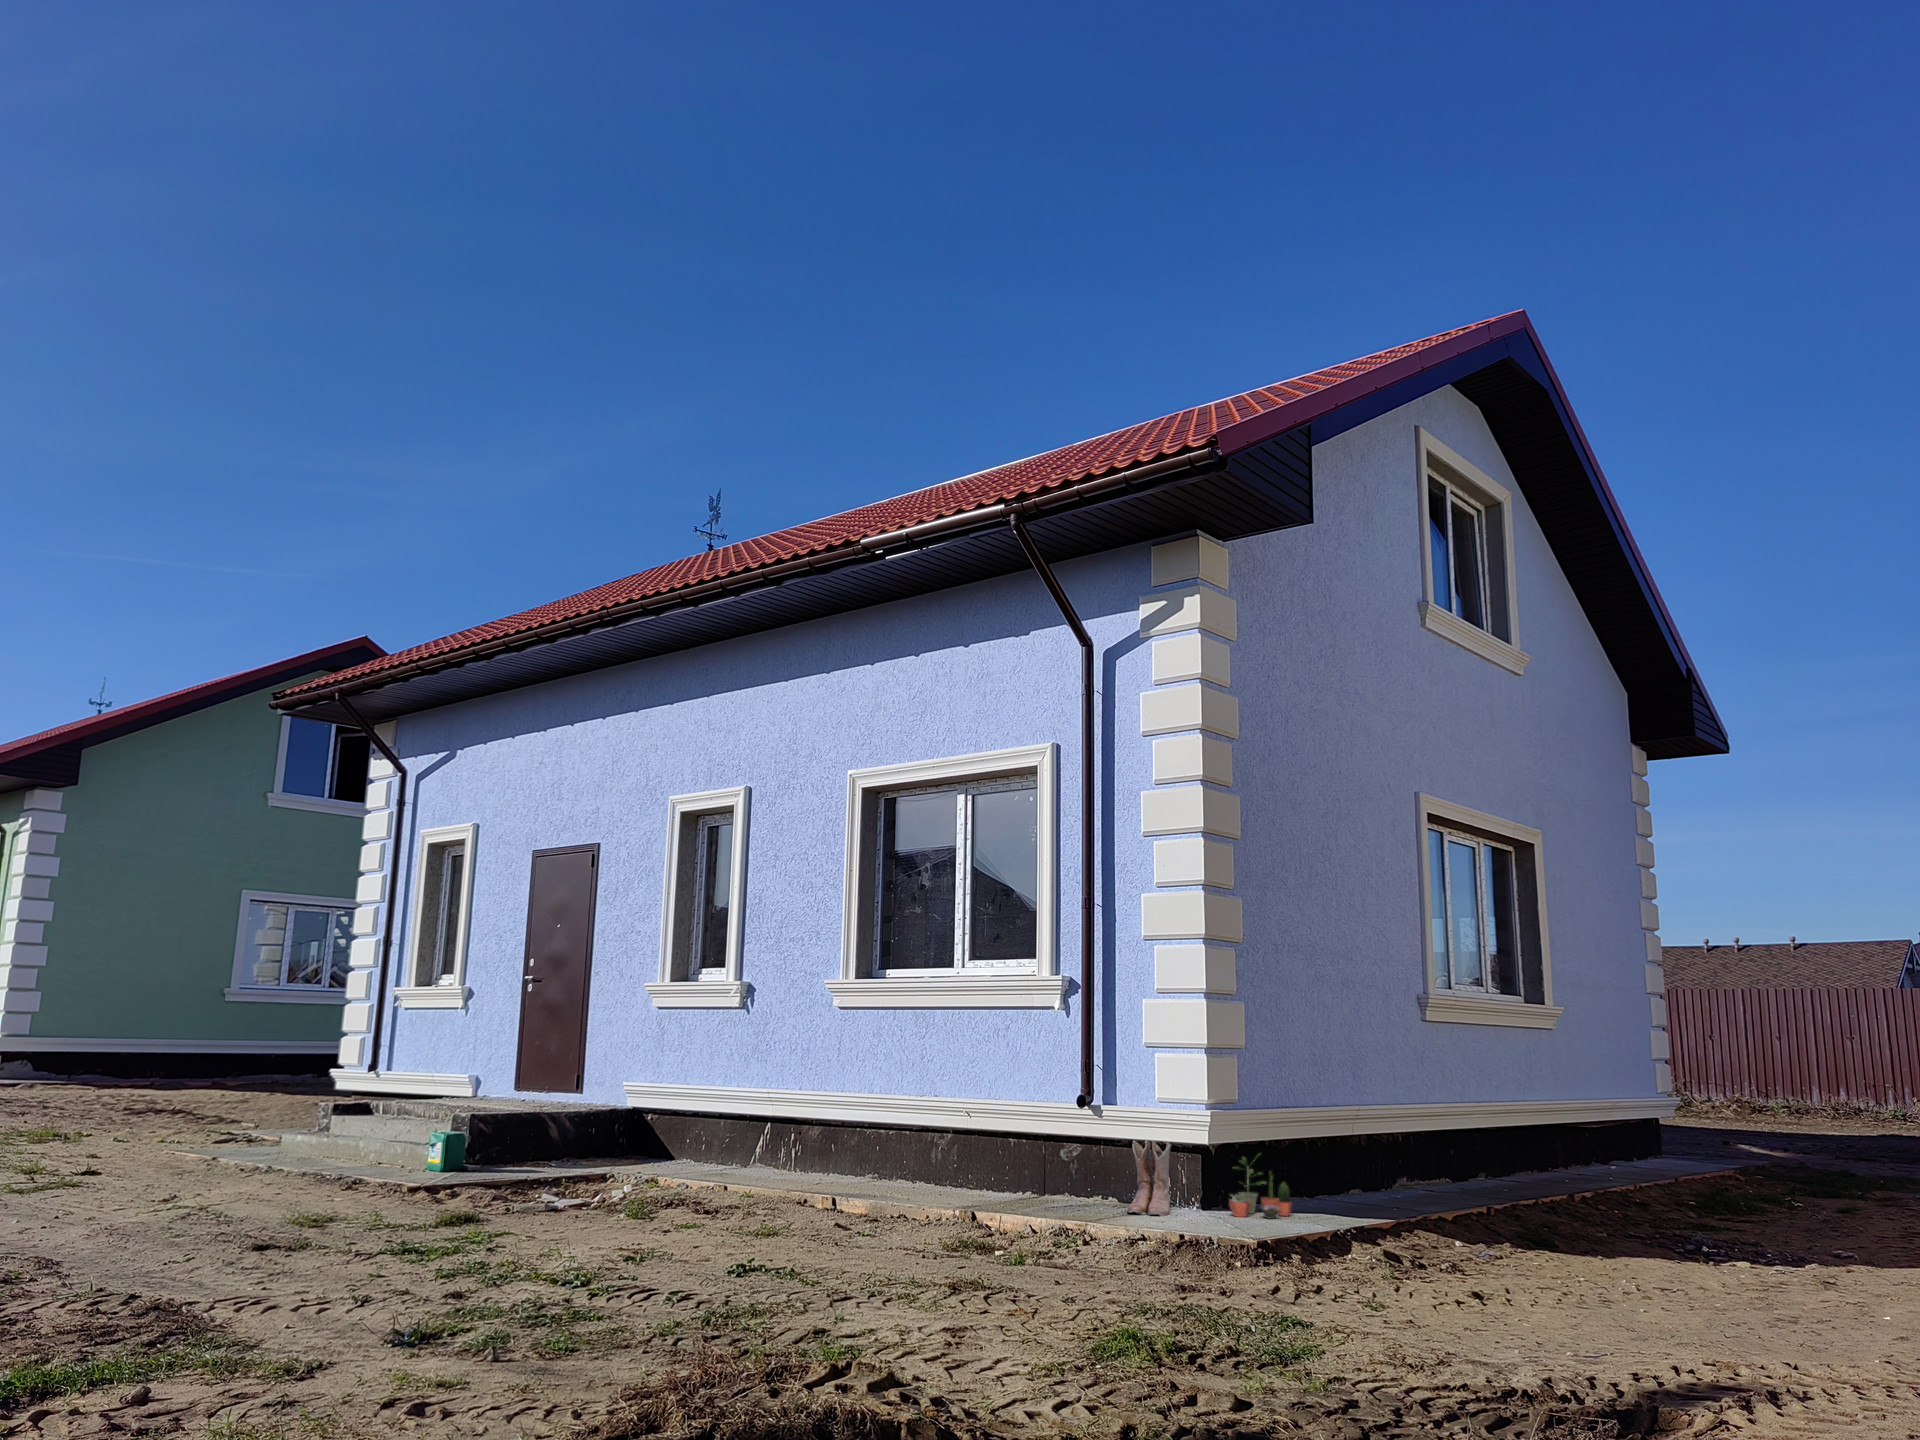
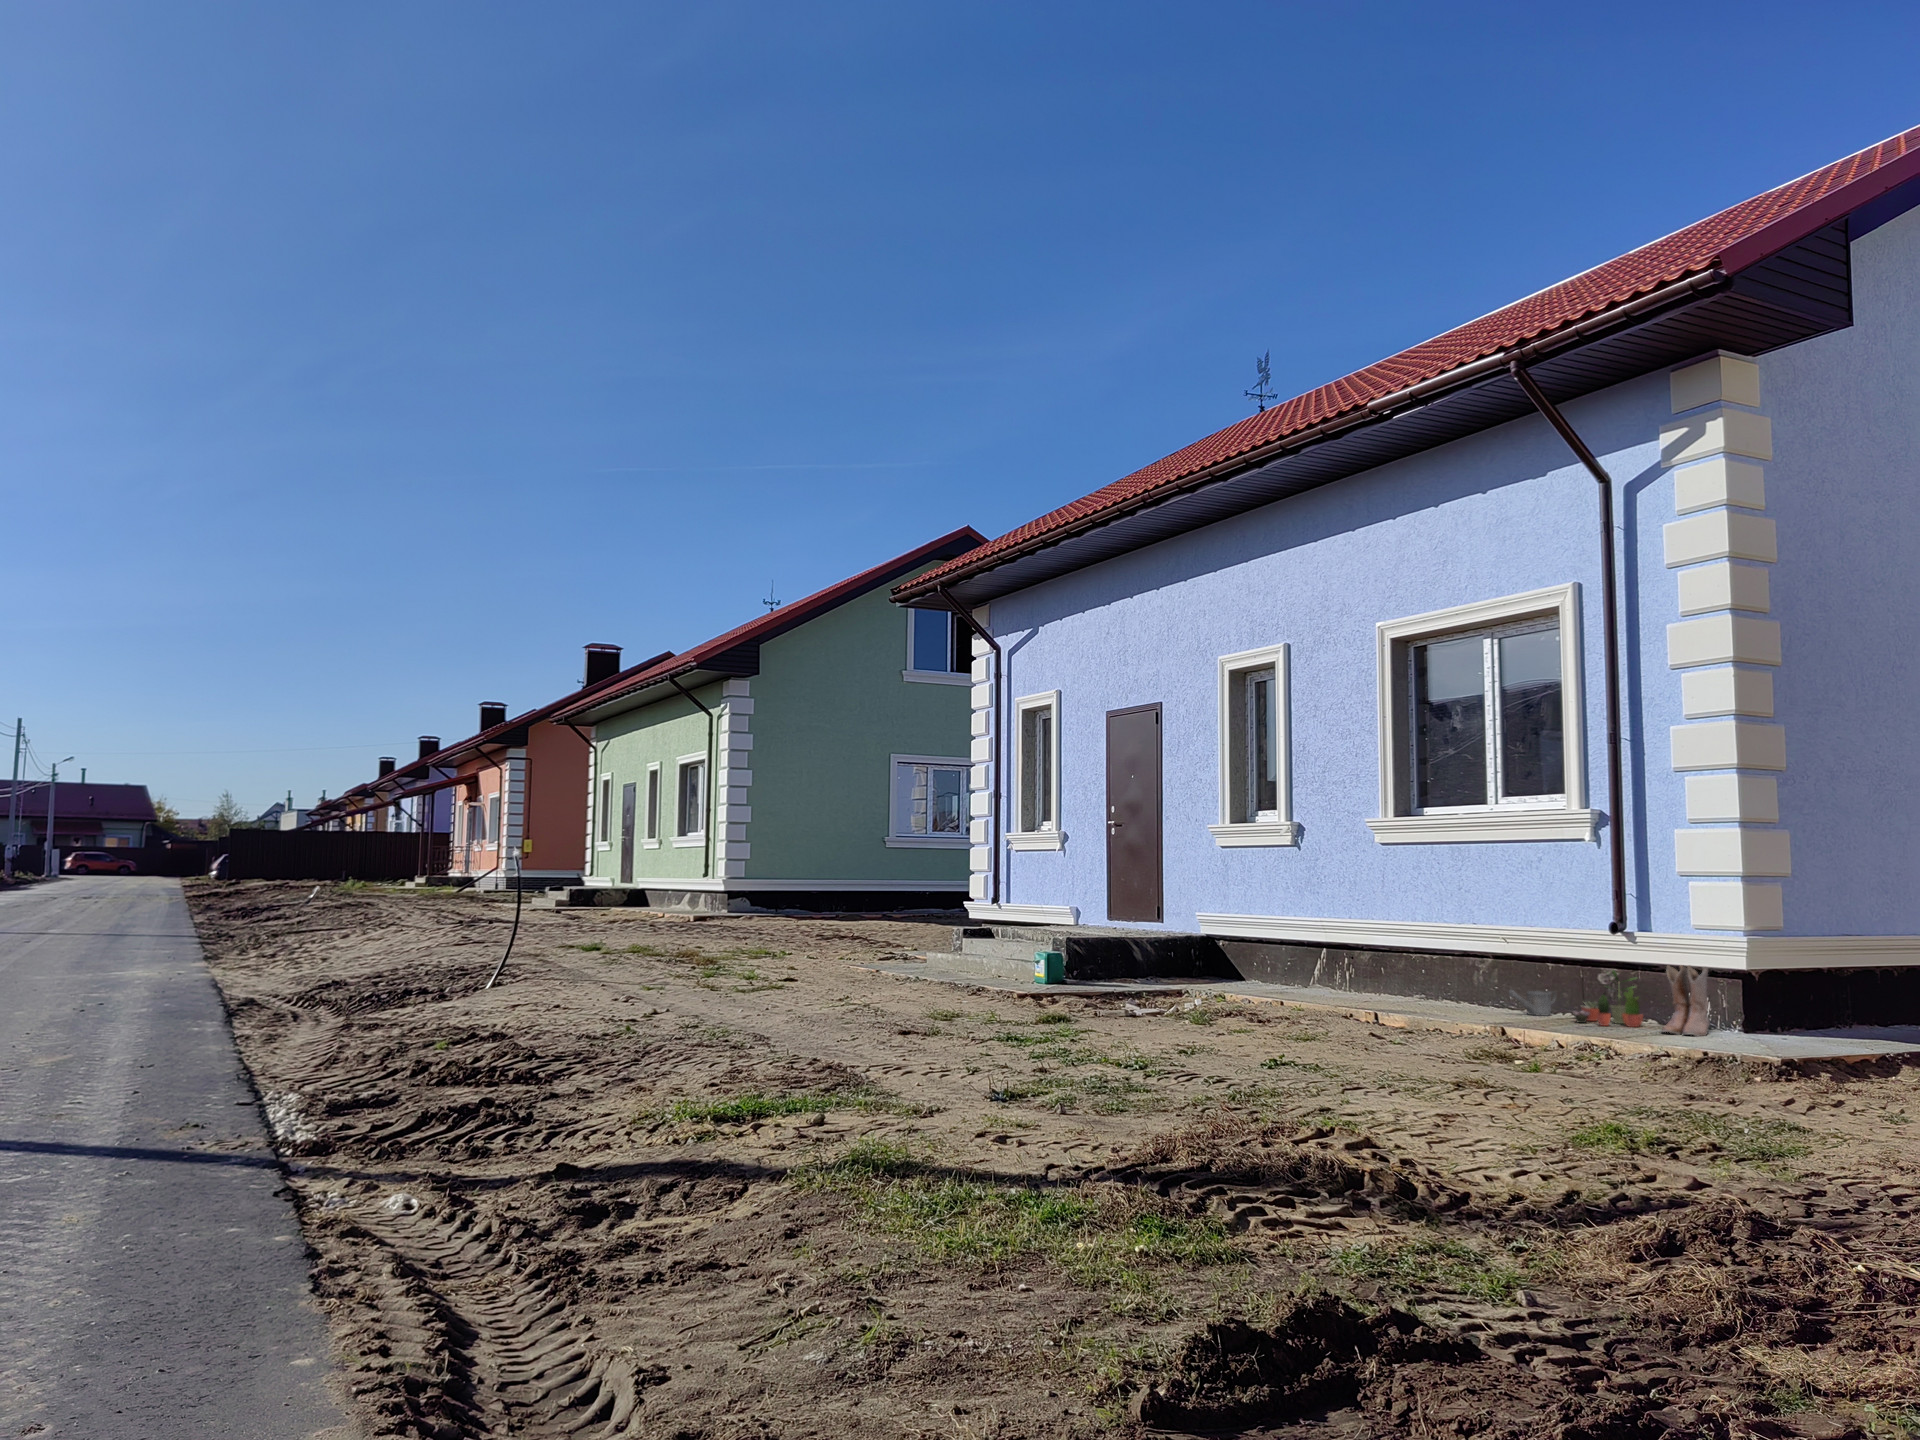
potted plant: present [1229,1157,1292,1219] -> present [1573,970,1643,1027]
watering can: none [972,1169,1017,1196] -> present [1509,990,1556,1016]

